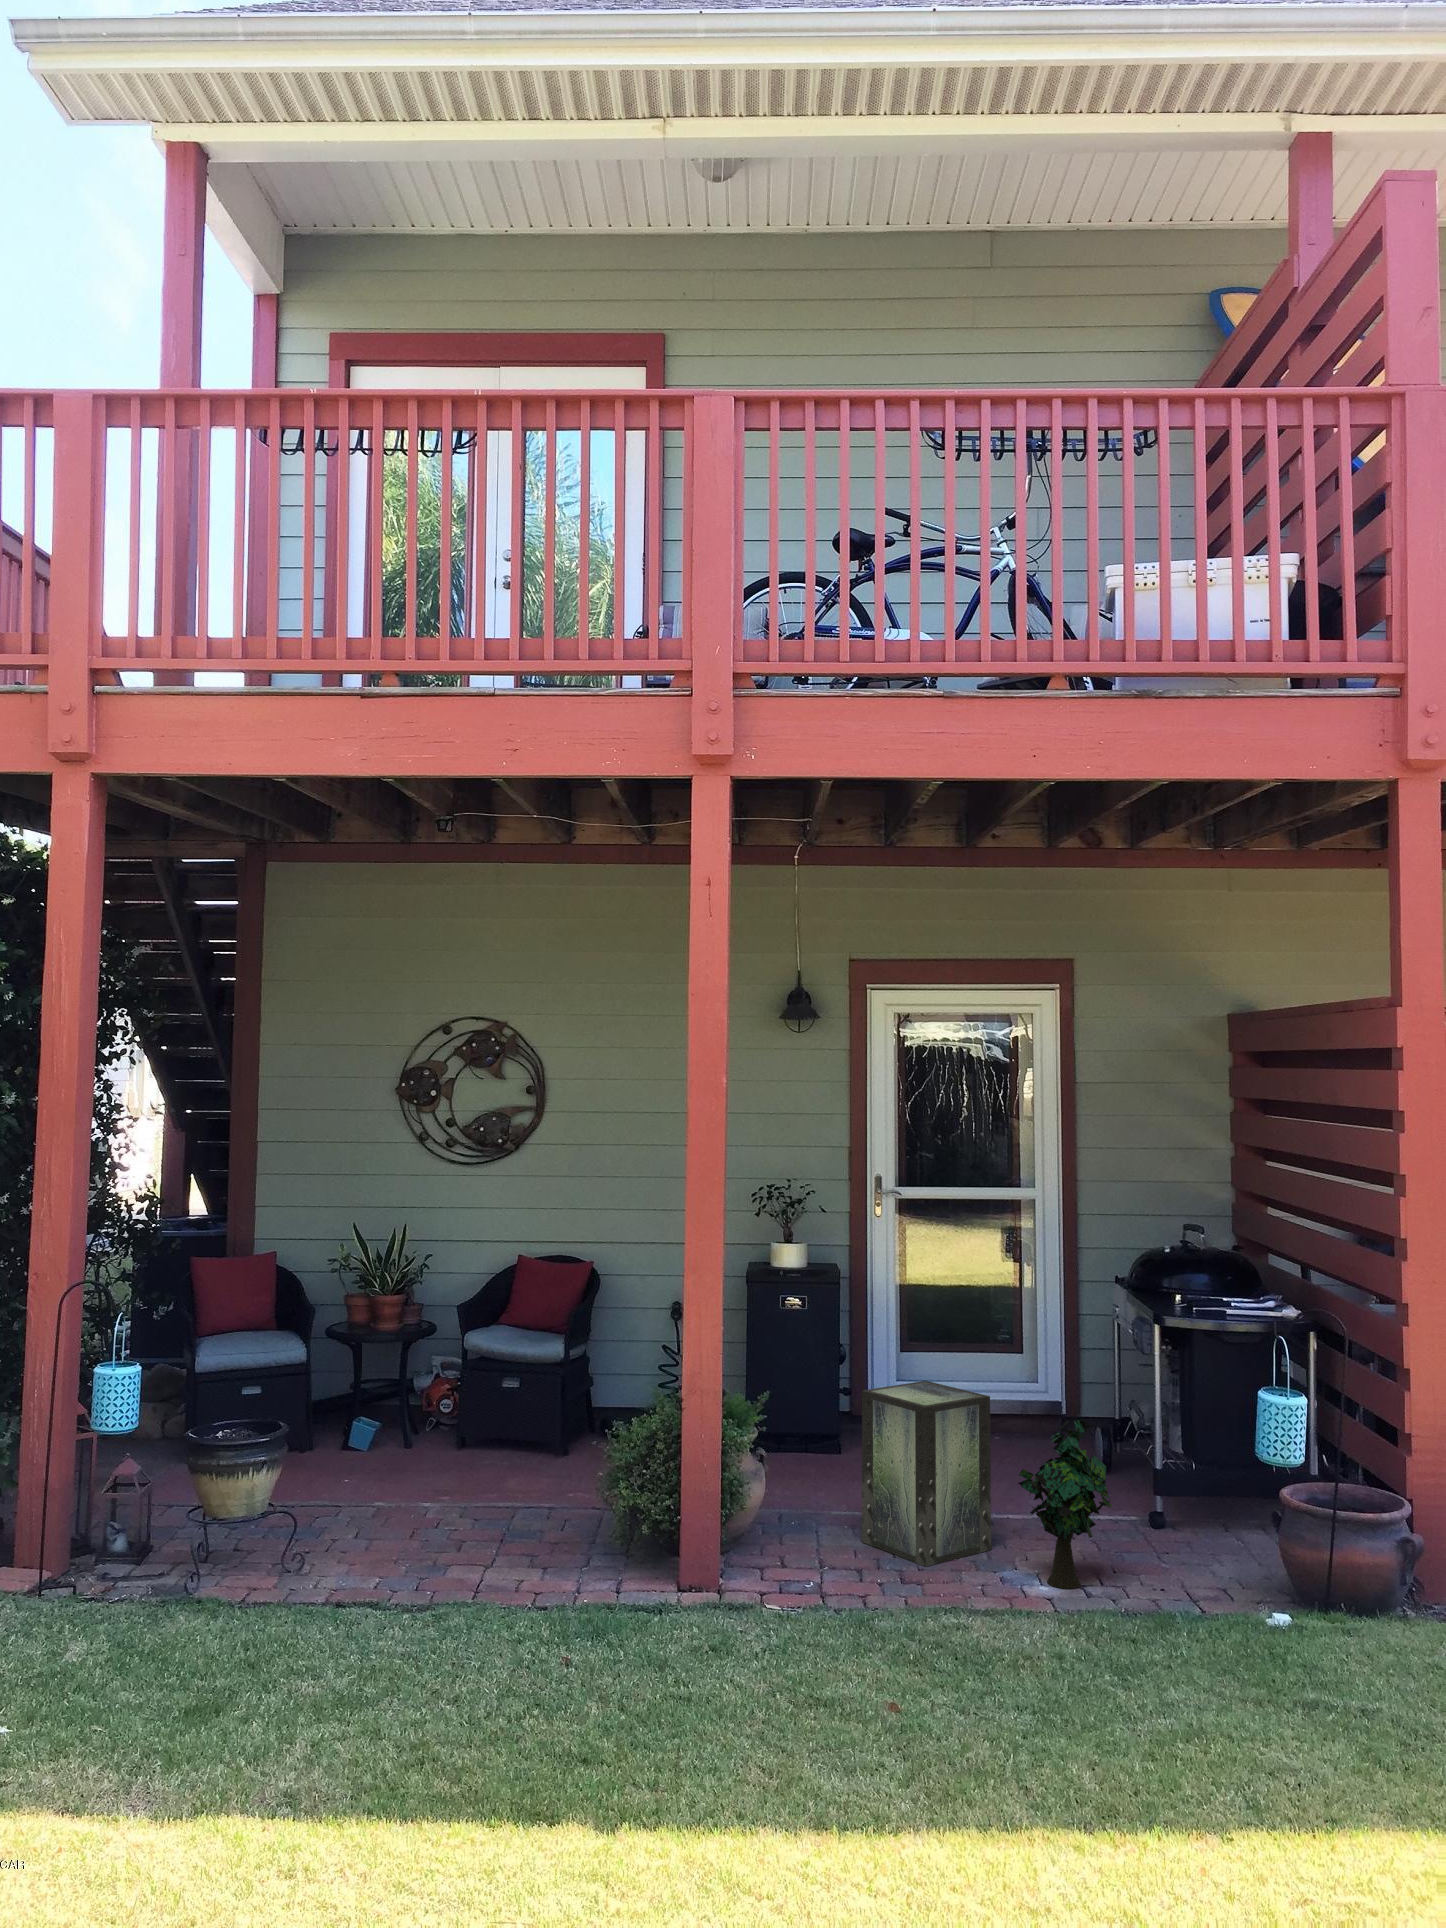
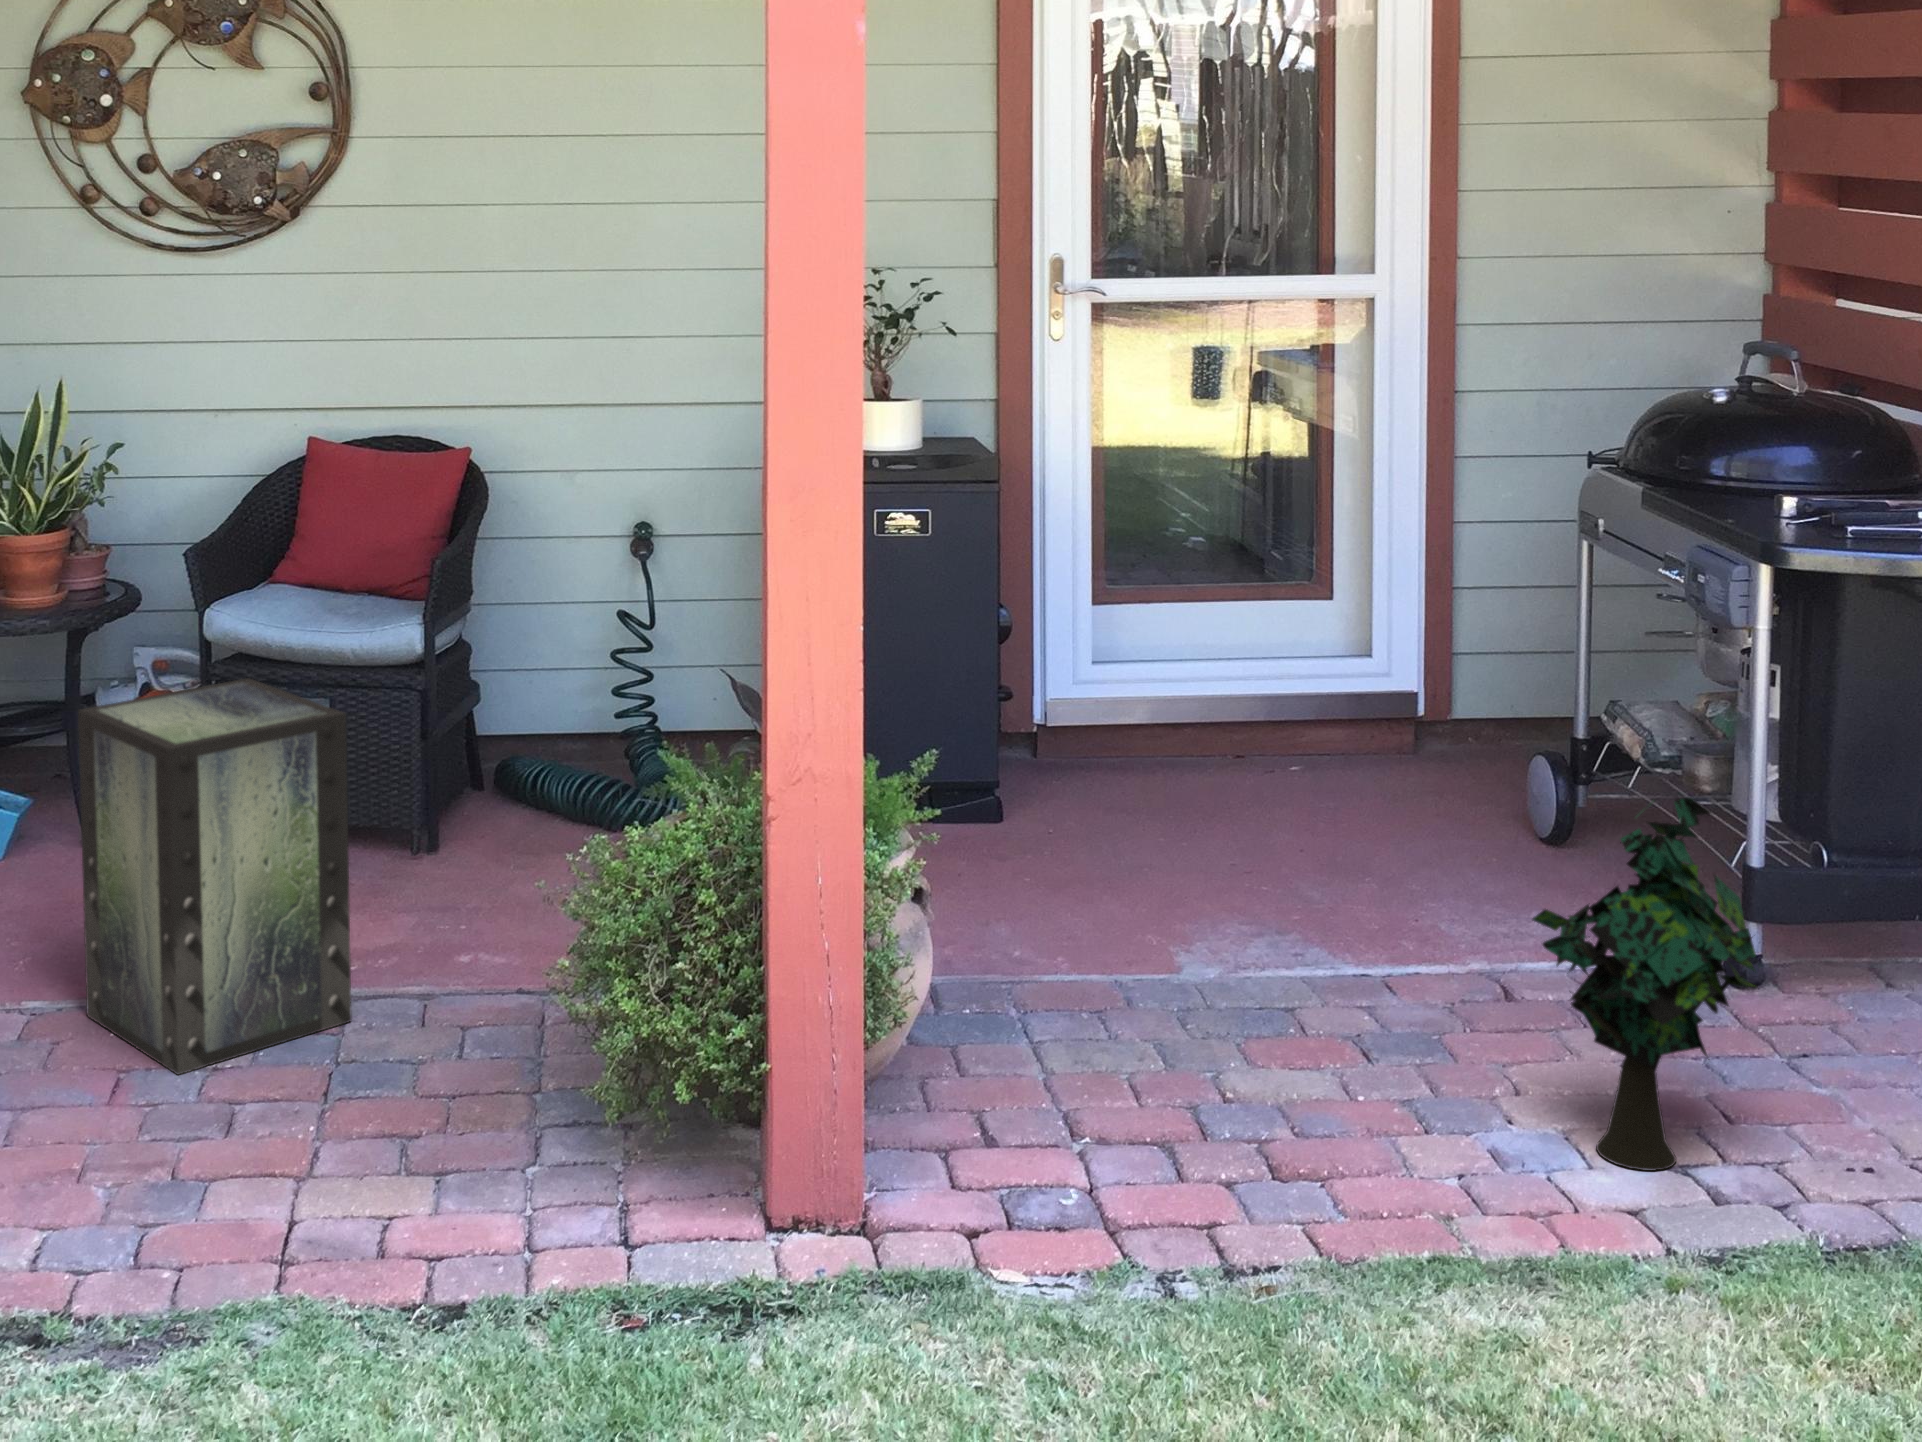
storage box: present [862,1381,991,1567] -> present [78,678,352,1075]

